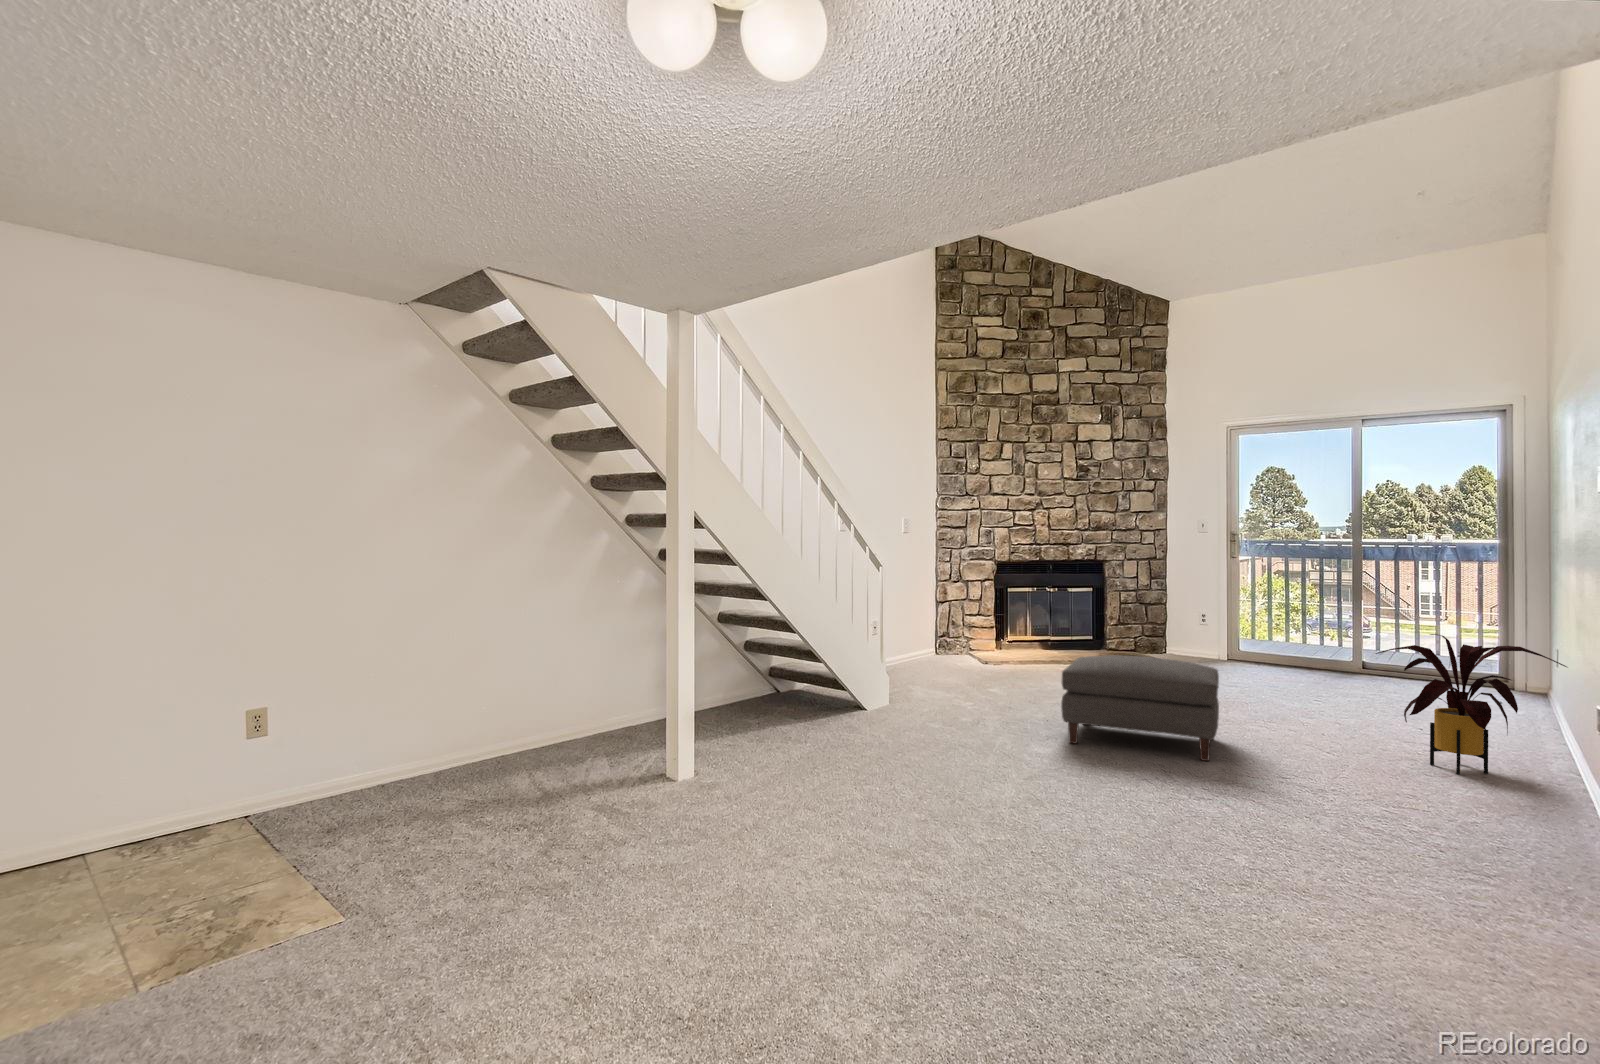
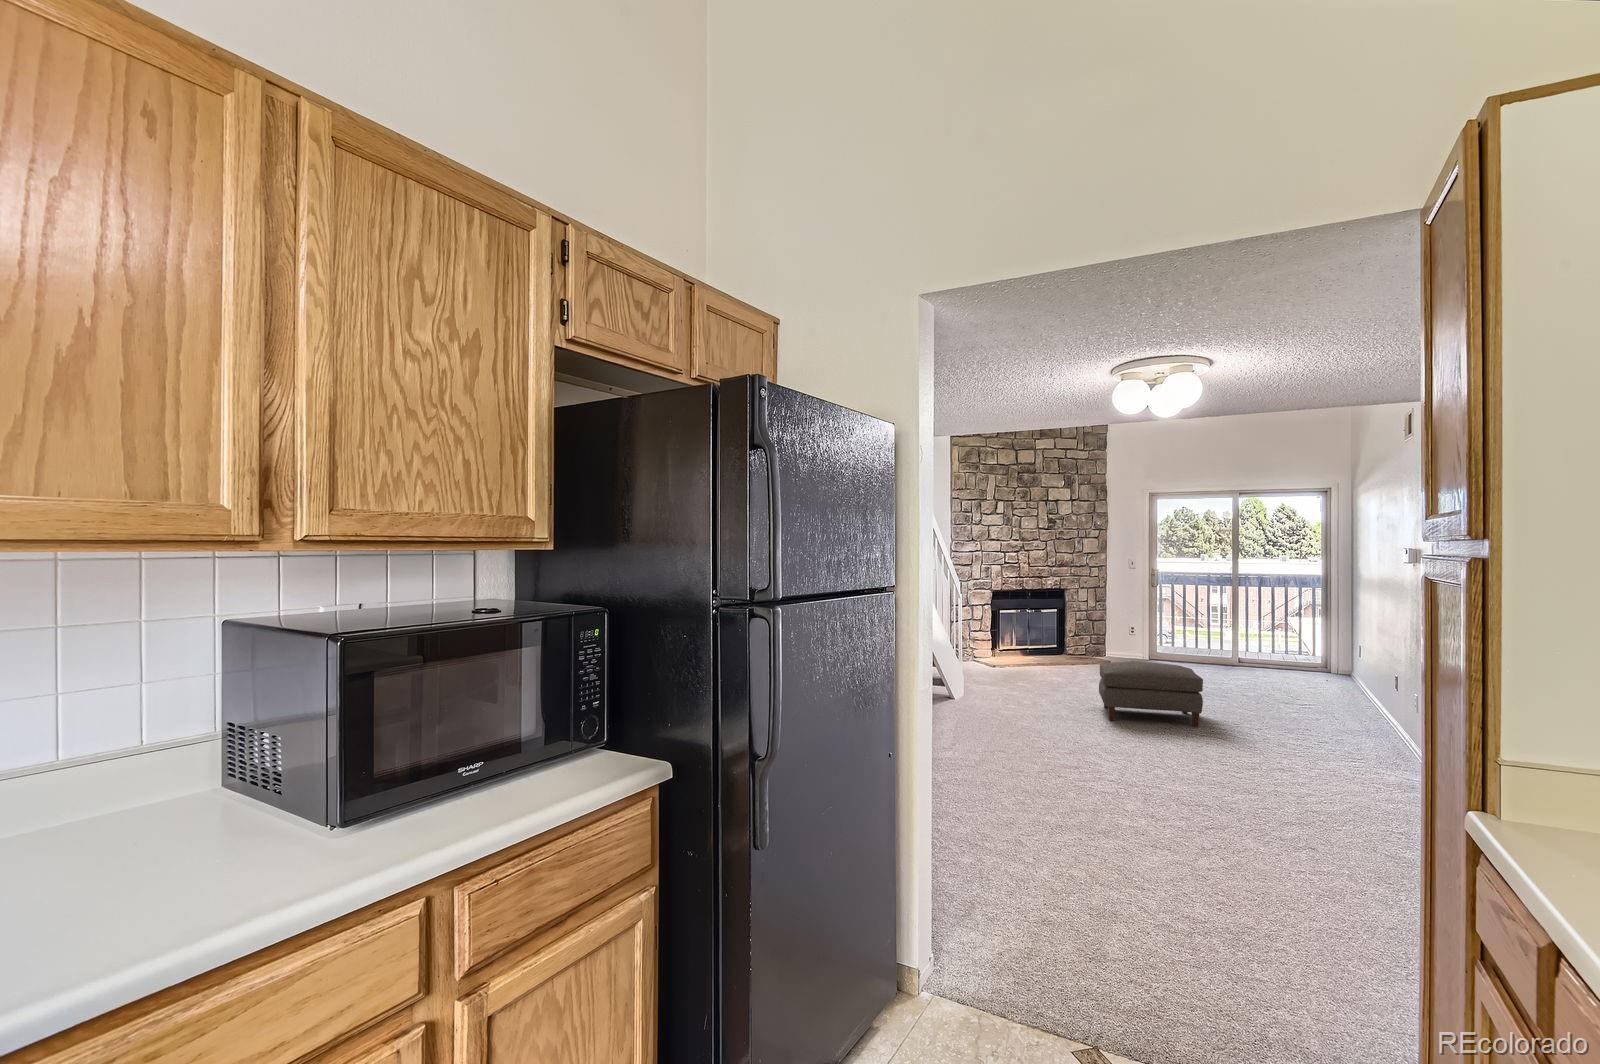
house plant: present [1376,634,1567,774] -> none [1286,645,1387,727]

